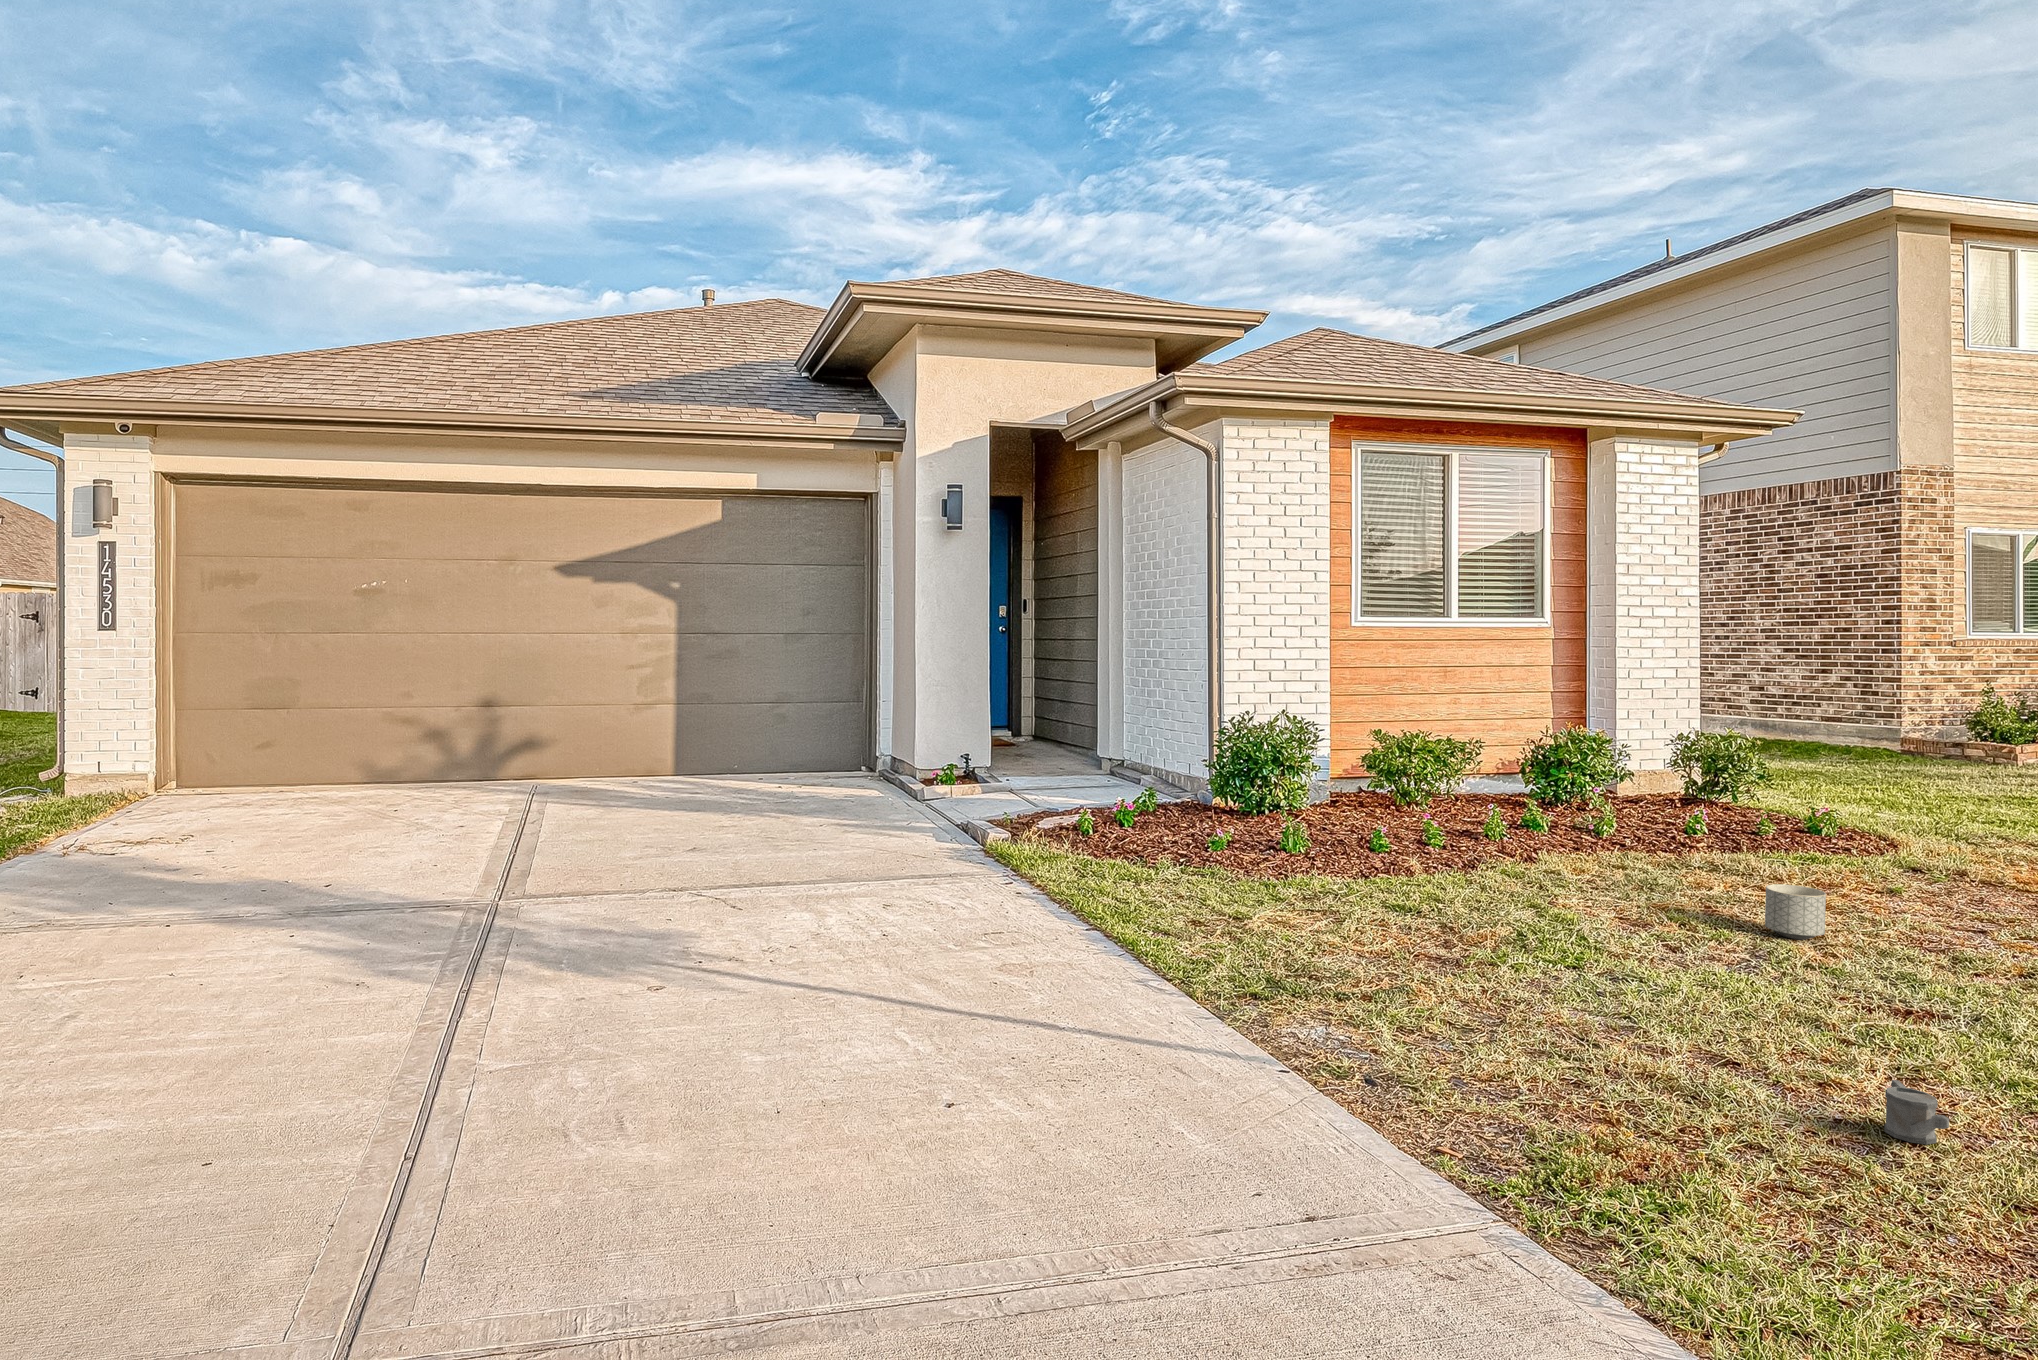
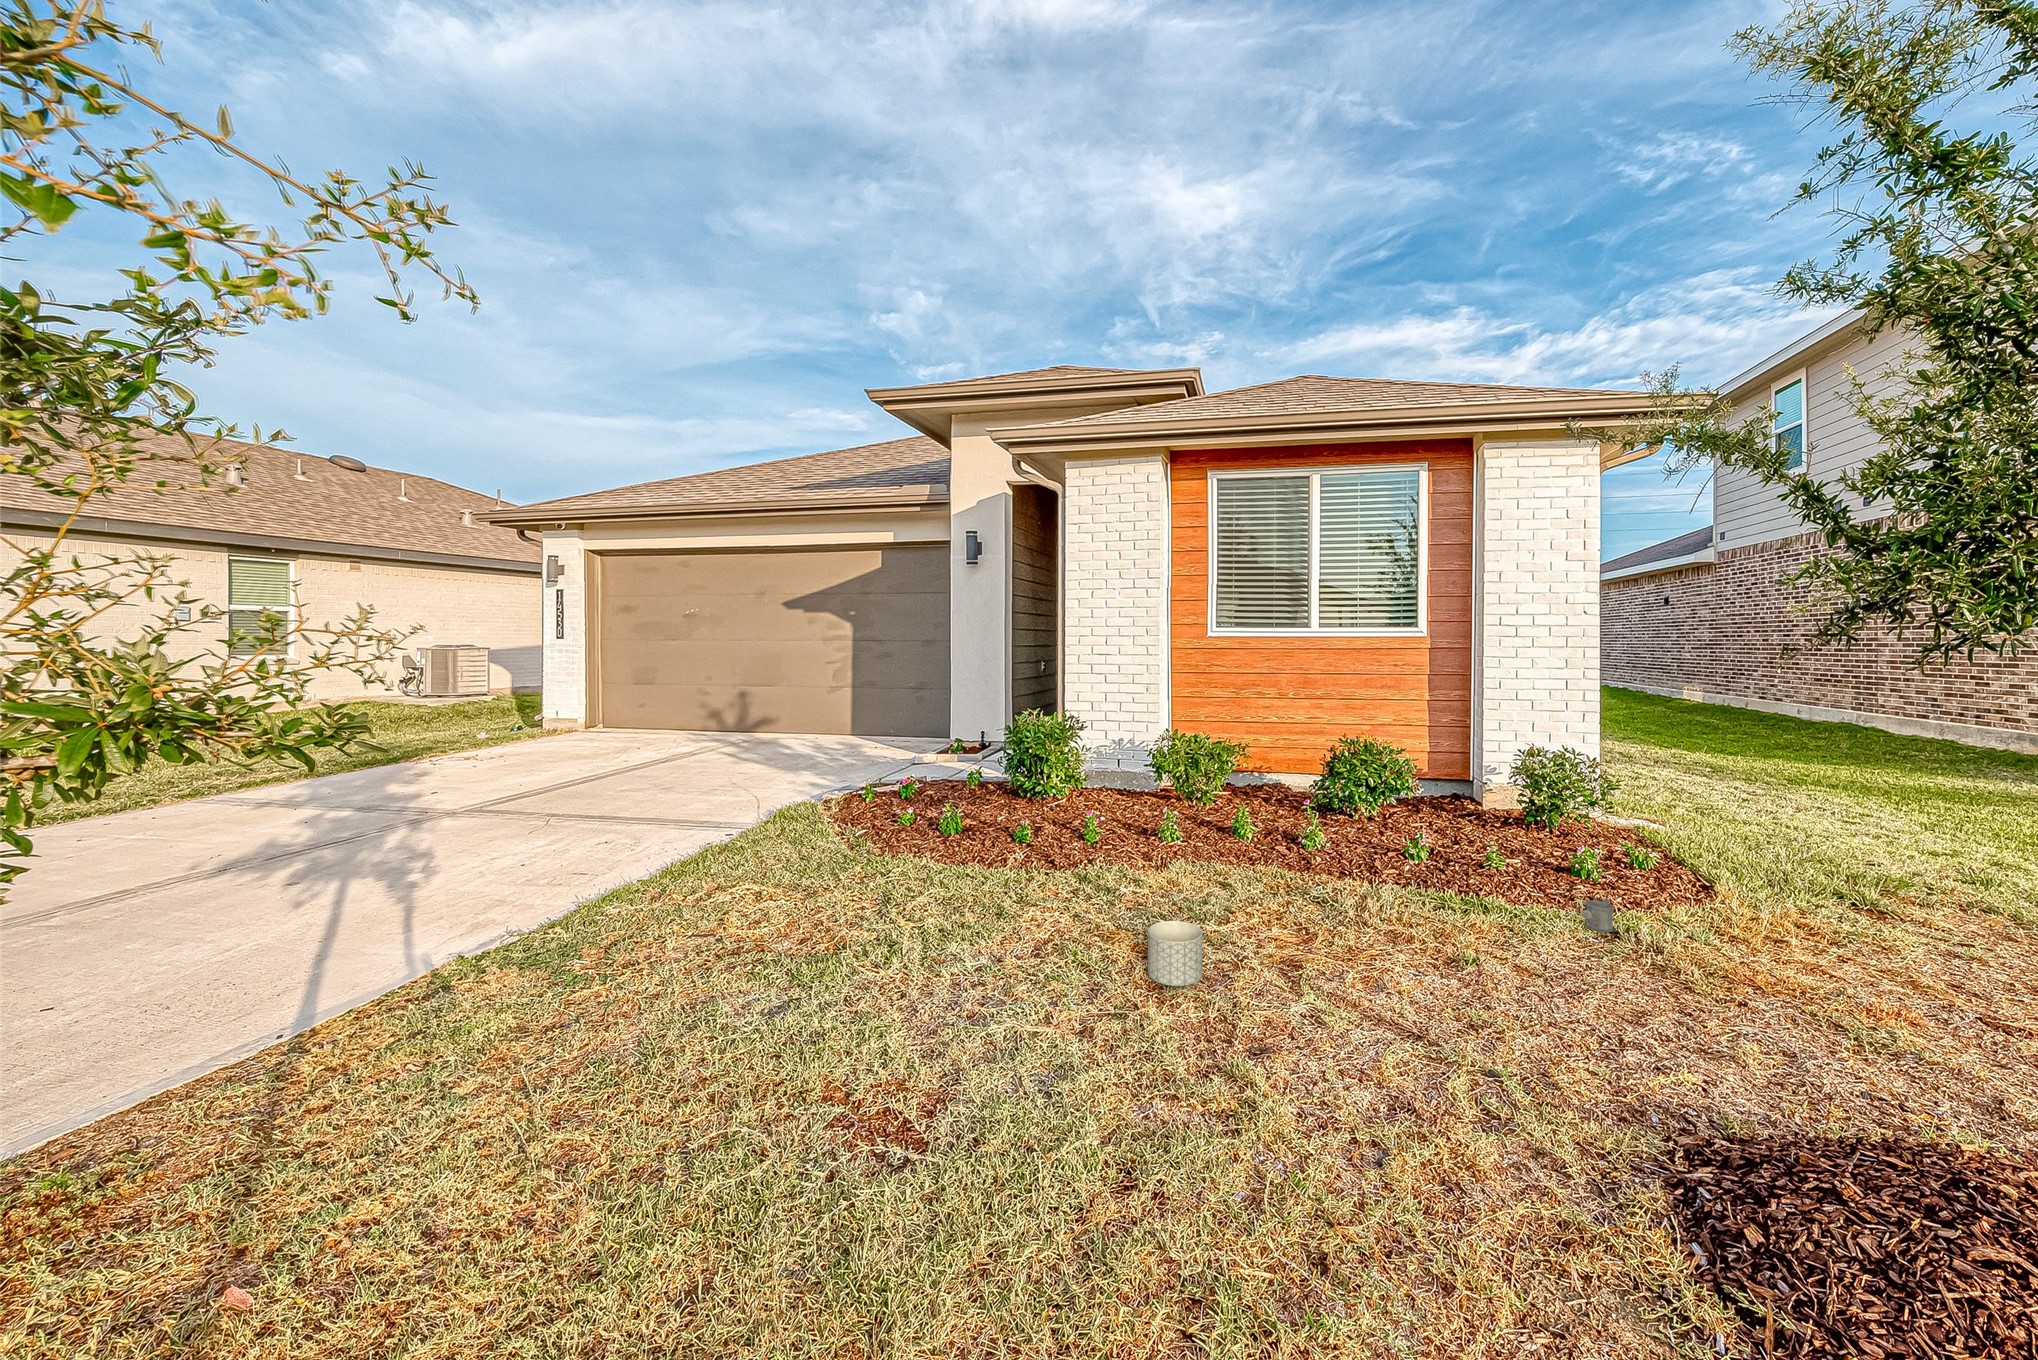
watering can: present [1884,1080,1949,1145] -> present [1582,899,1614,932]

